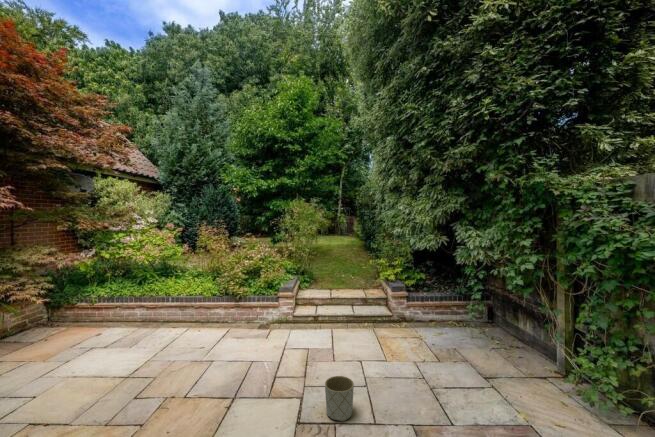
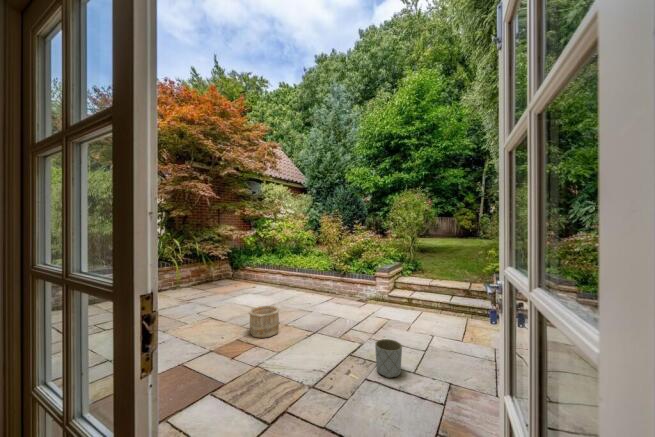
wooden bucket: none [129,364,179,419] -> present [249,306,279,338]

